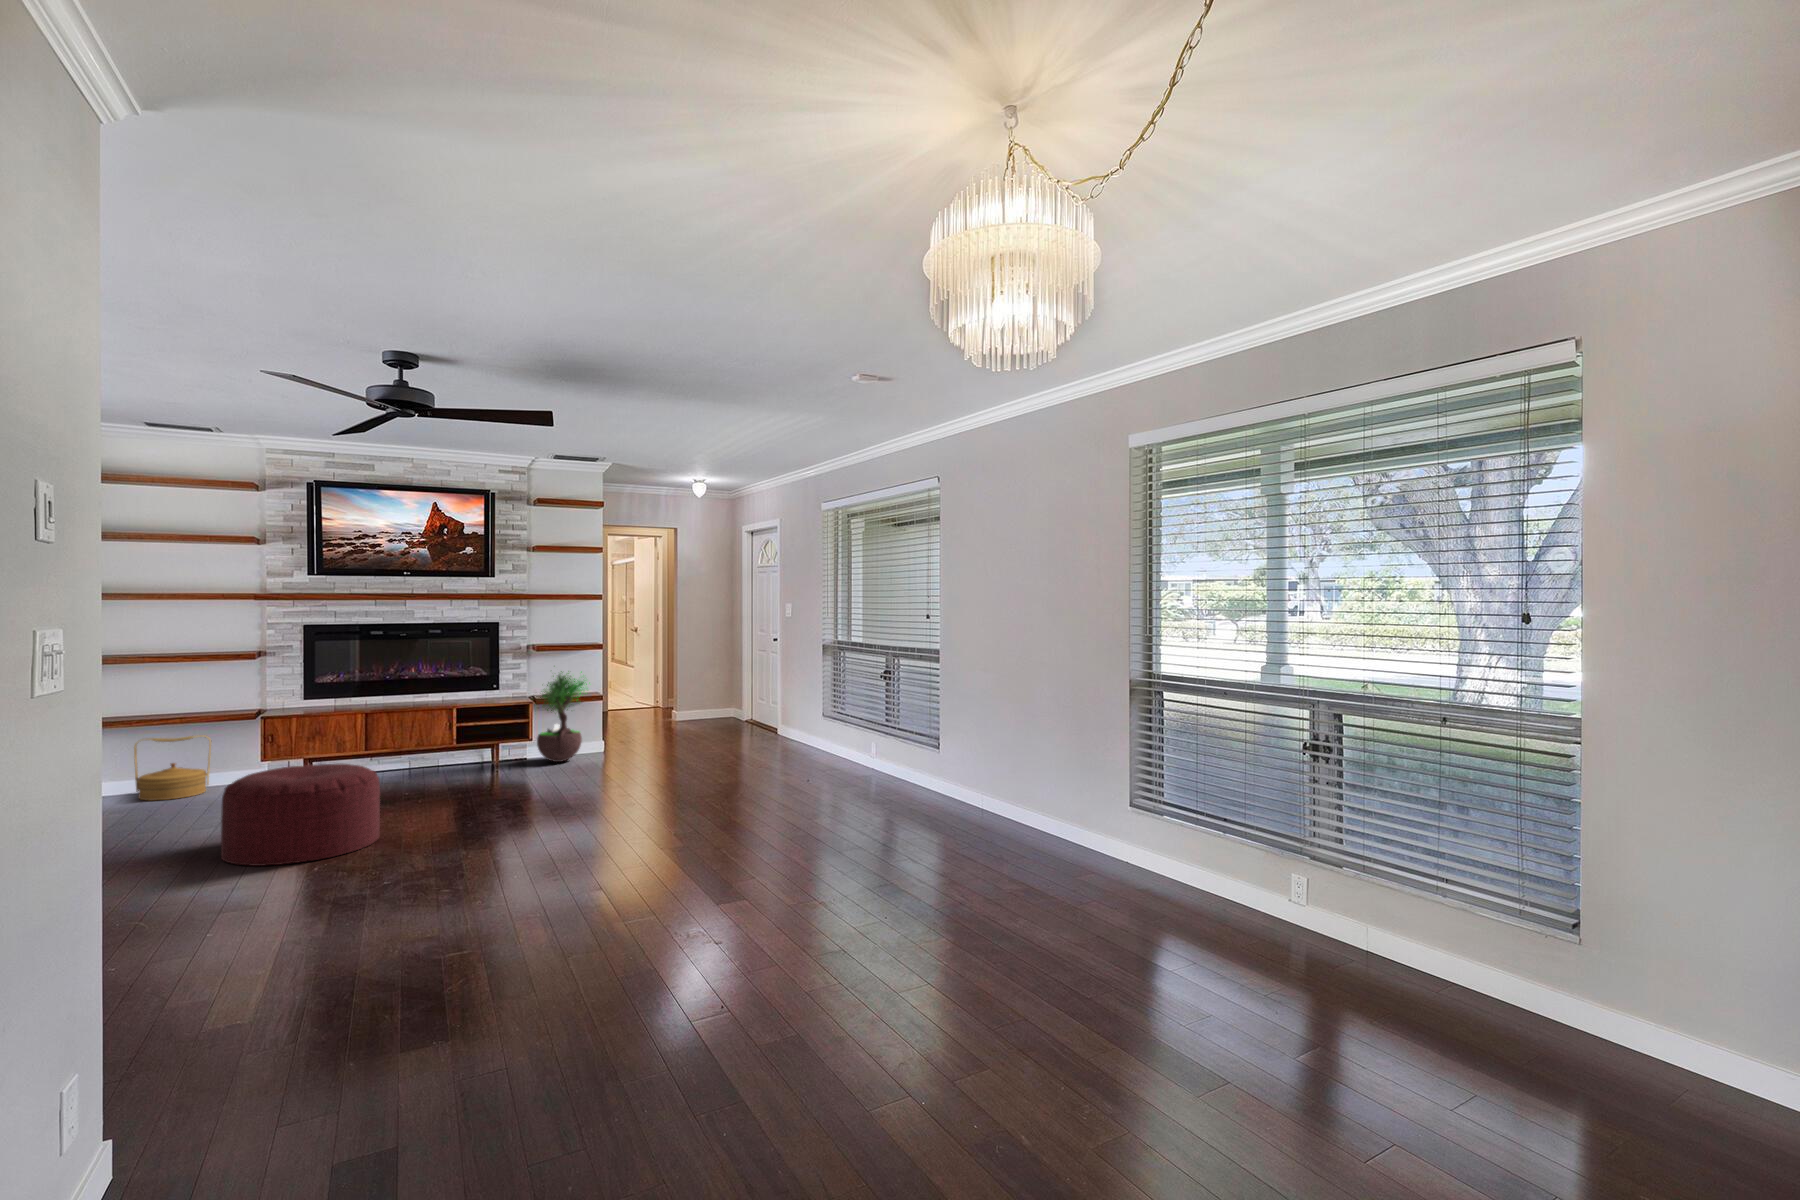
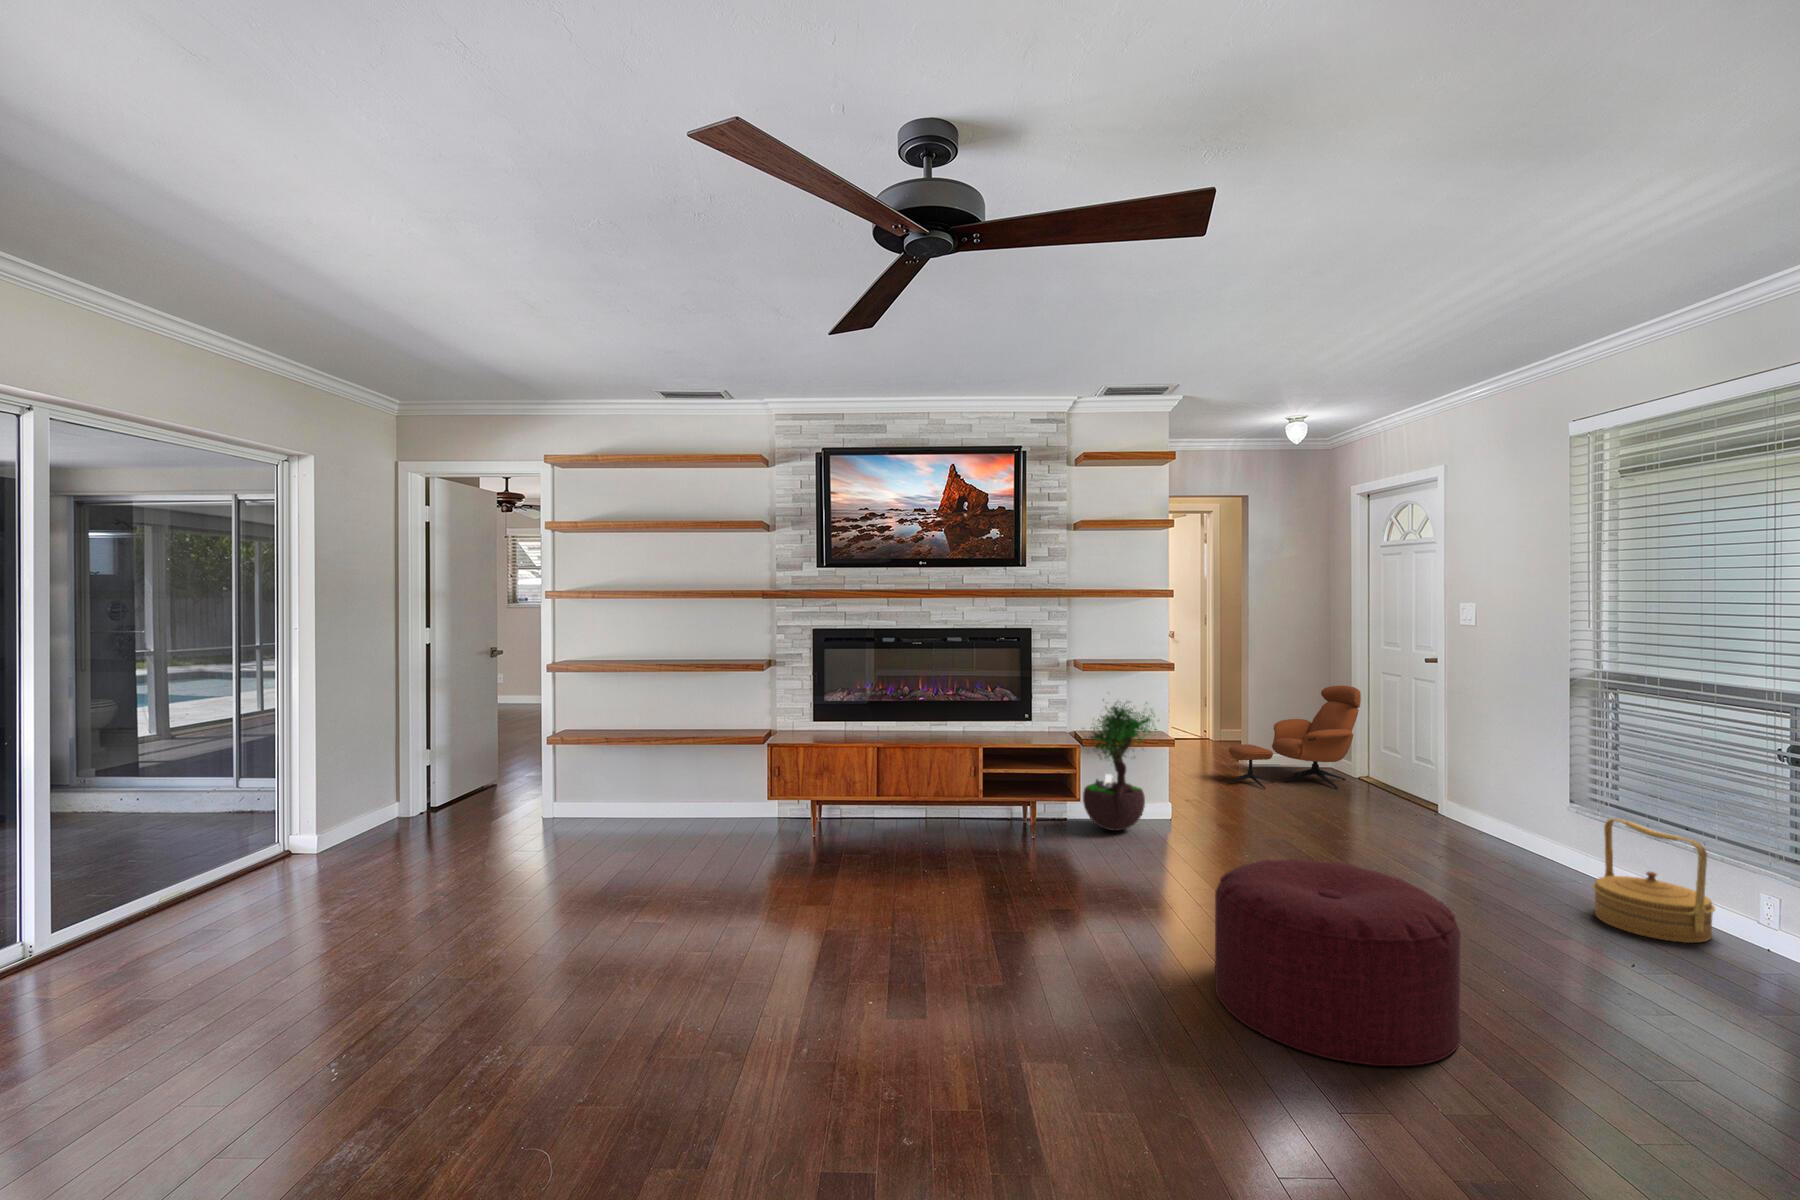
lounge chair: none [656,661,746,733] -> present [1227,685,1361,789]
woven basket: present [134,735,212,801] -> present [1593,818,1715,943]
ottoman: present [221,764,380,866] -> present [1215,859,1461,1066]

